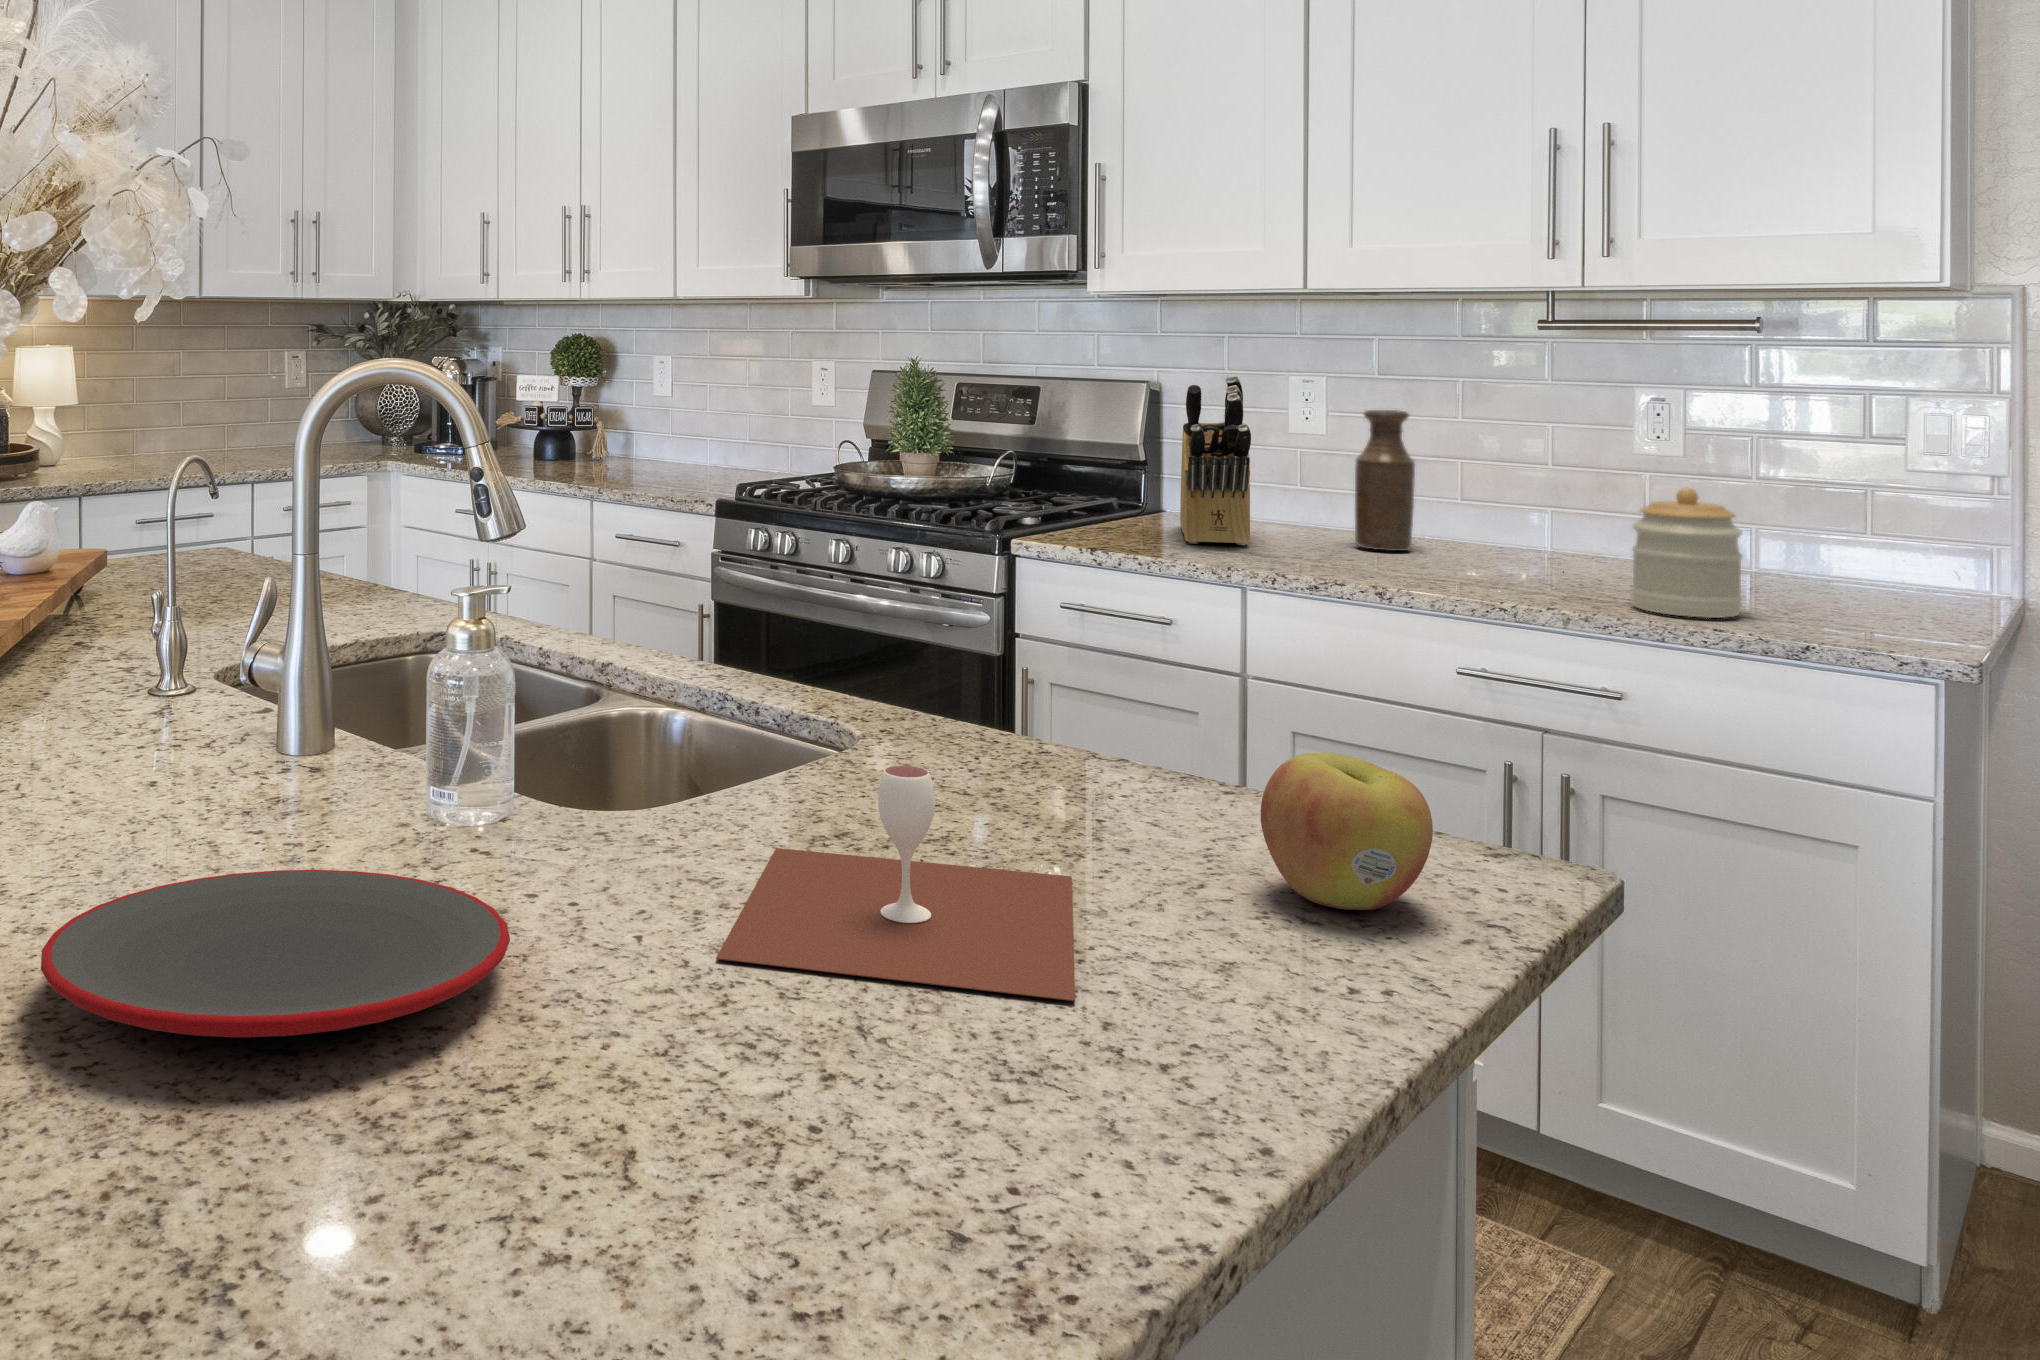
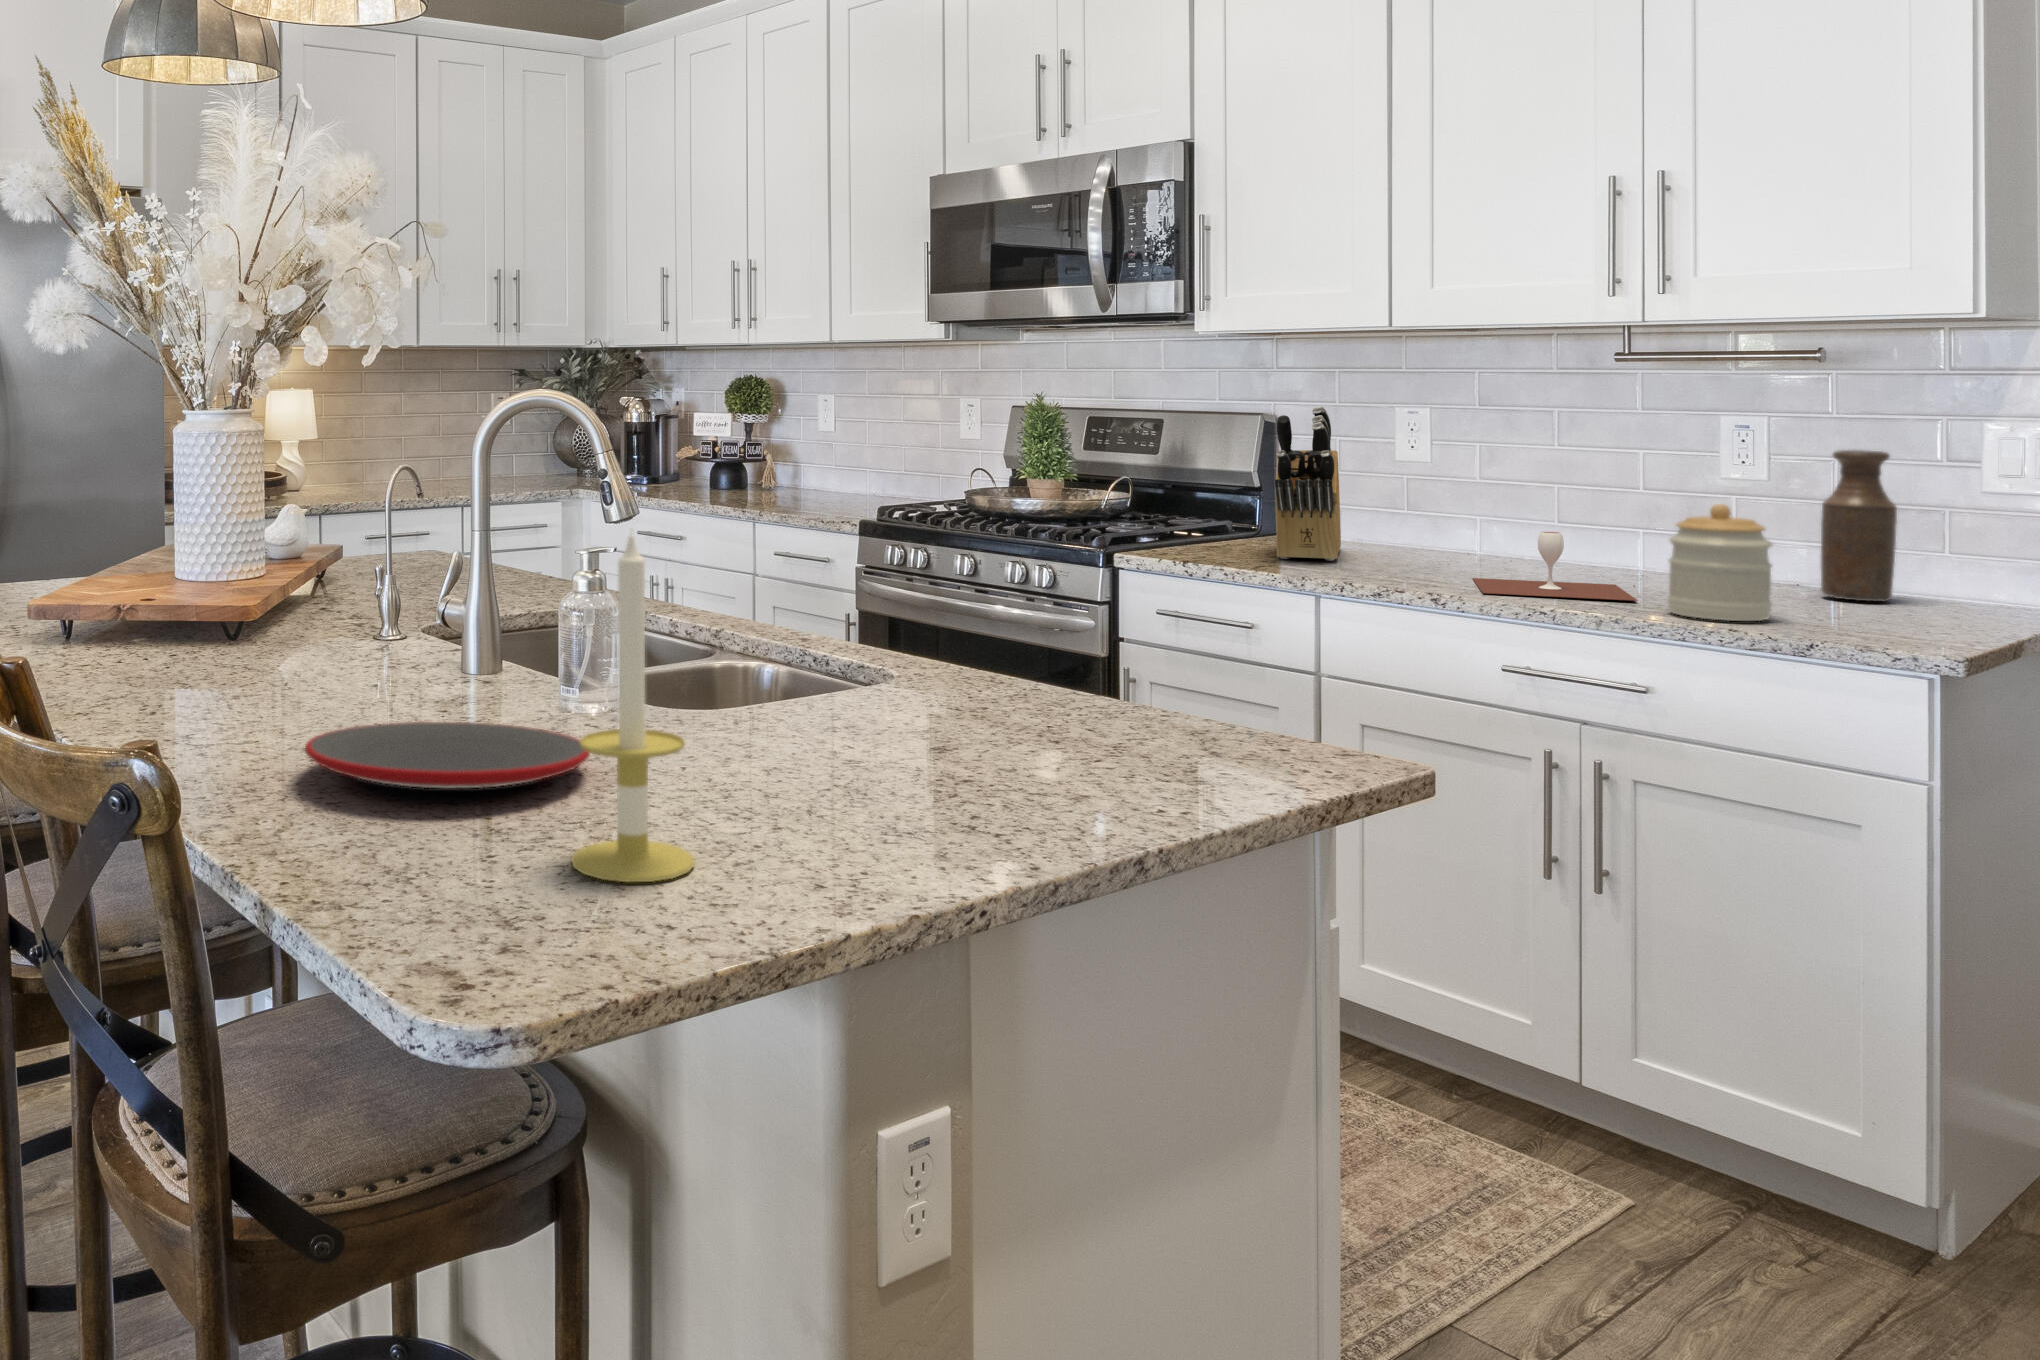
bottle: present [1355,410,1415,551] -> present [1821,450,1897,602]
candle: none [526,620,742,1268] -> present [572,535,695,882]
apple: present [1261,753,1433,910] -> none [1136,666,1256,775]
wine glass: present [716,765,1075,1001] -> present [1472,532,1638,601]

